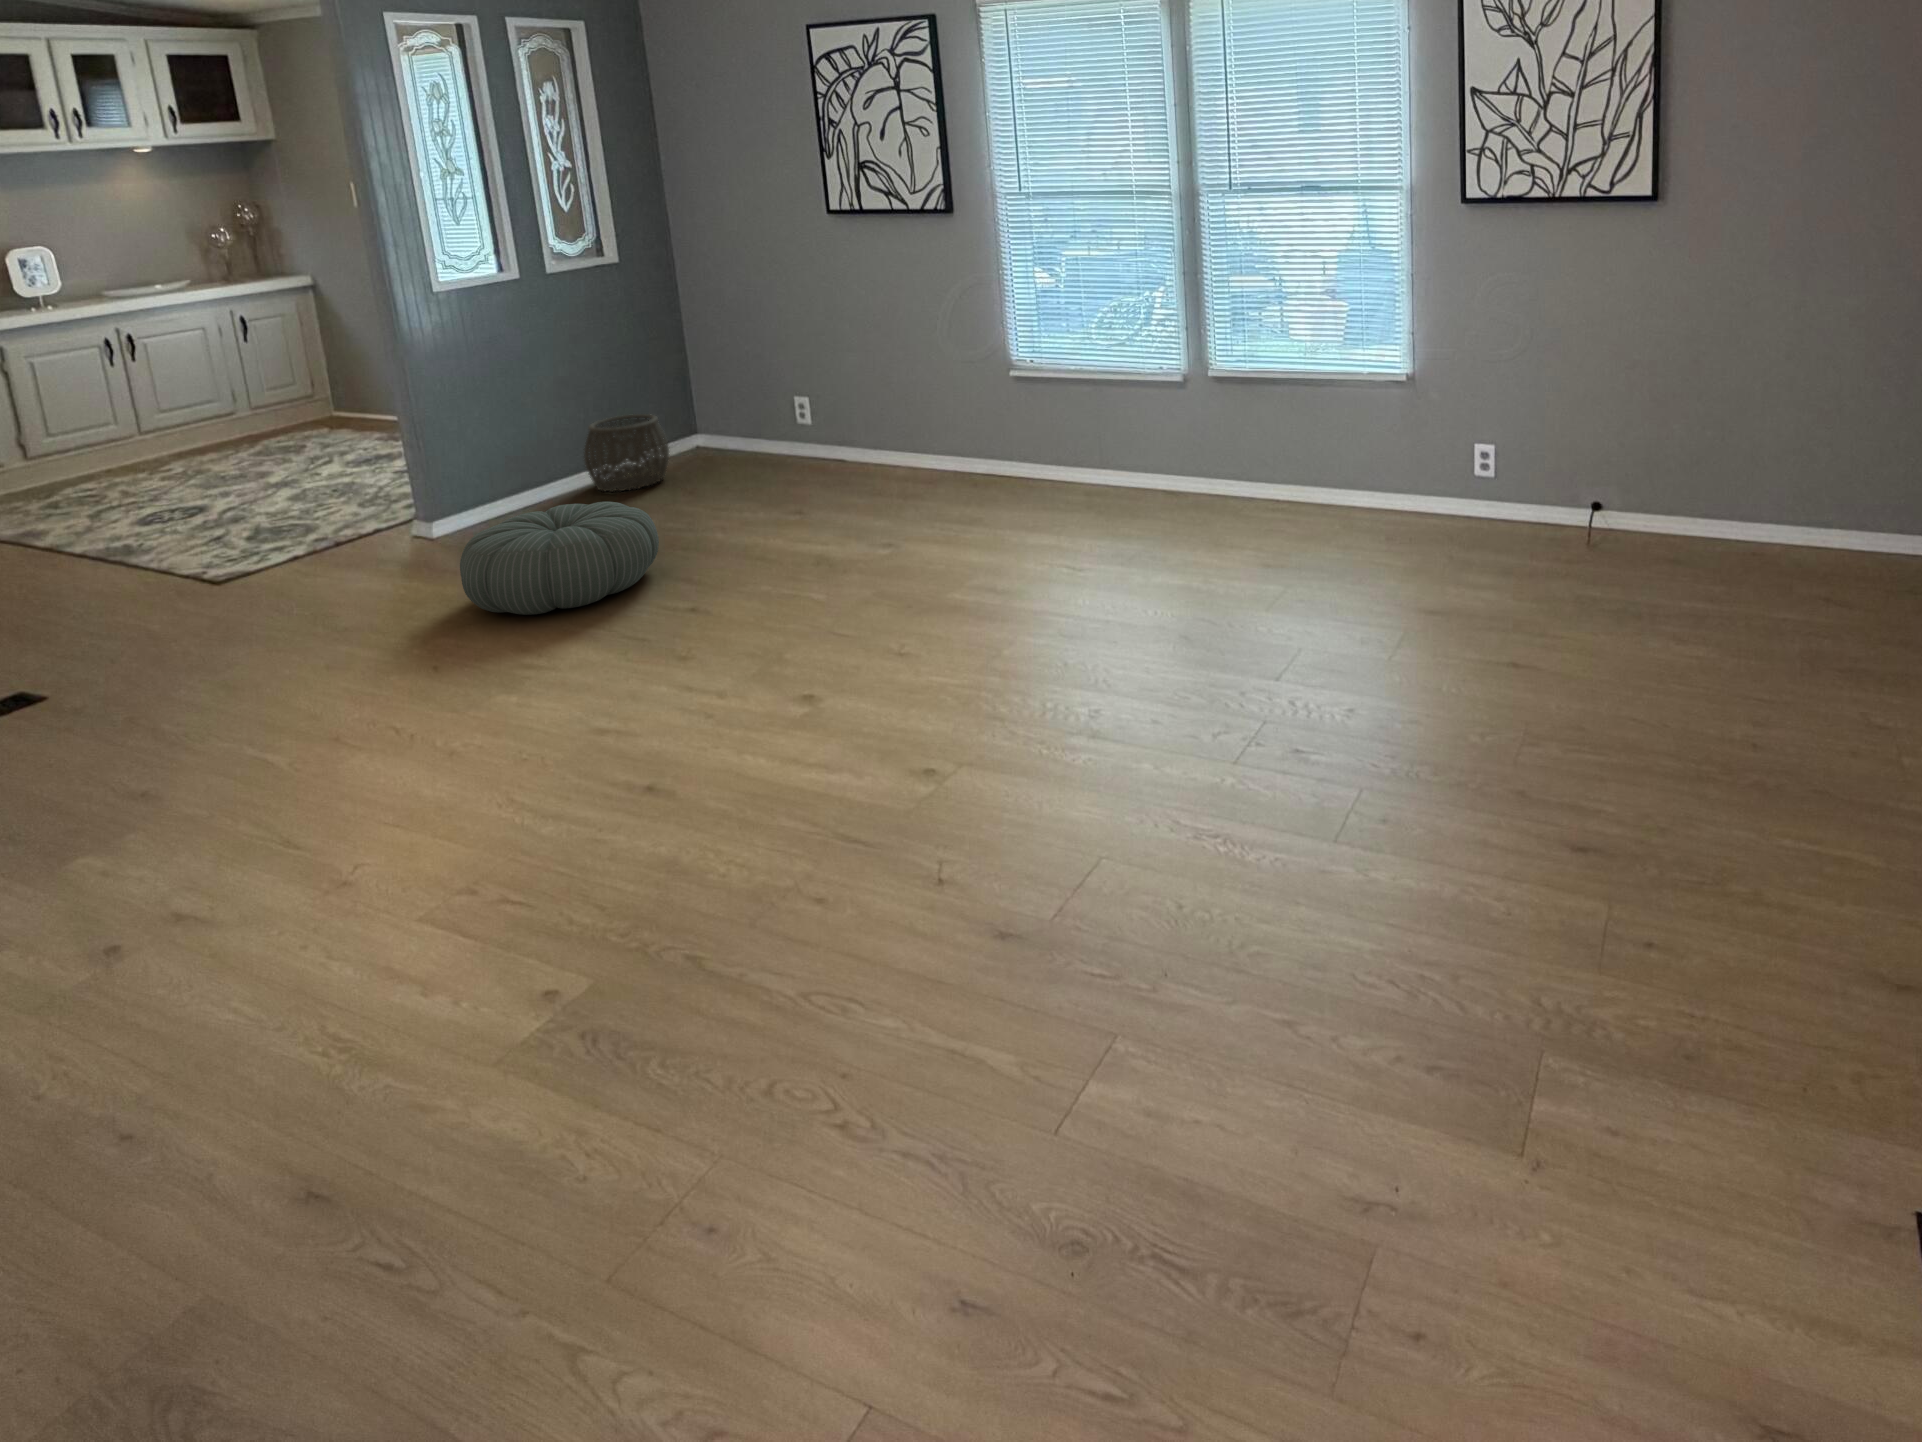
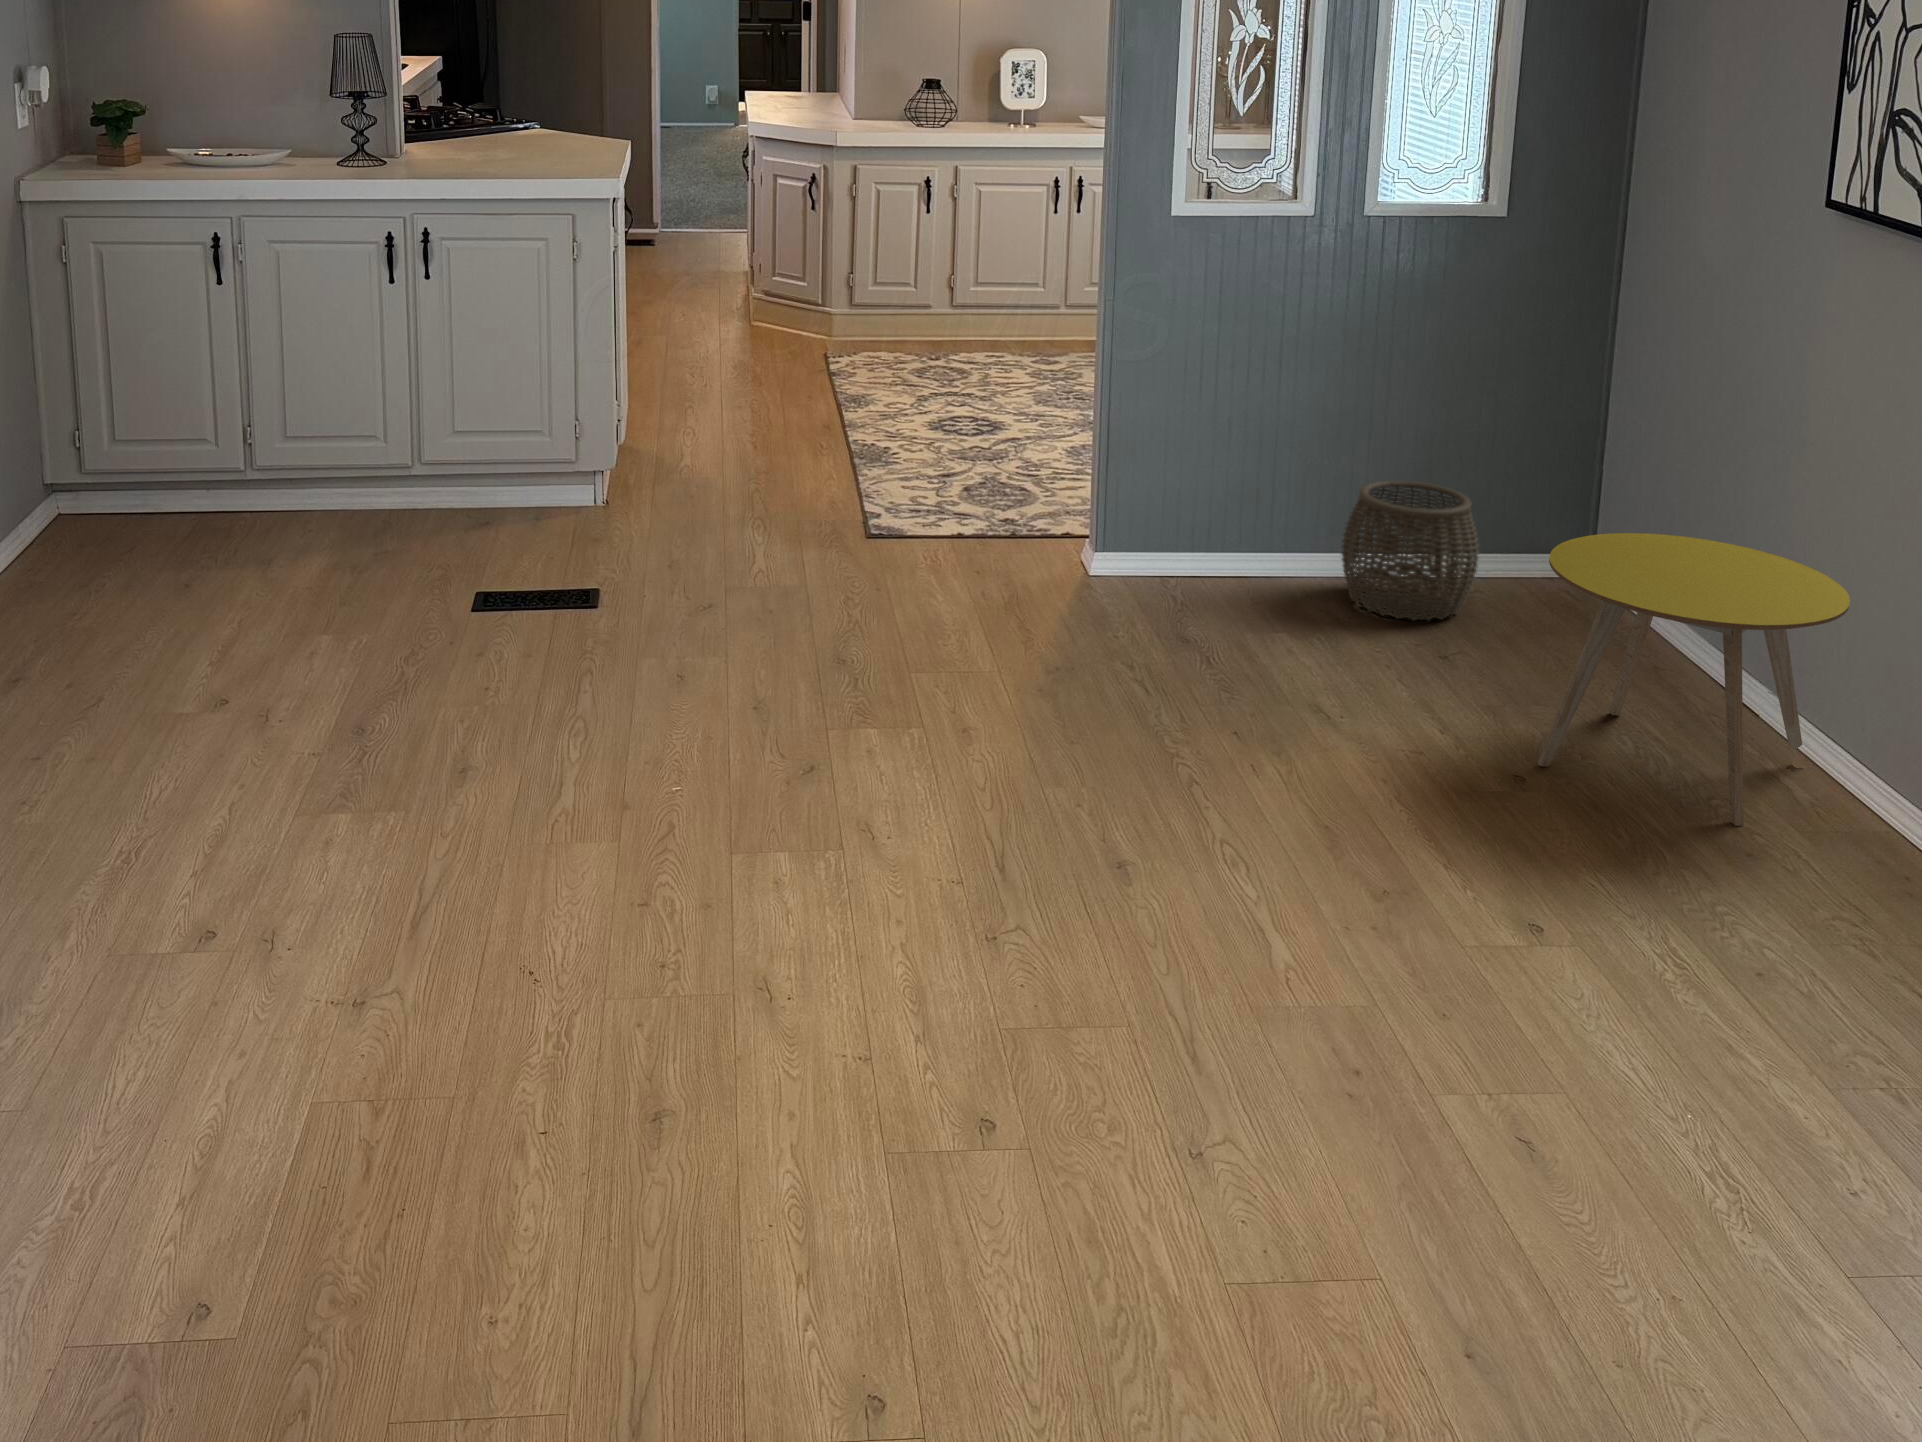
side table: none [765,377,907,504] -> present [1538,533,1850,826]
pouf: present [460,502,659,615] -> none [942,595,1220,776]

